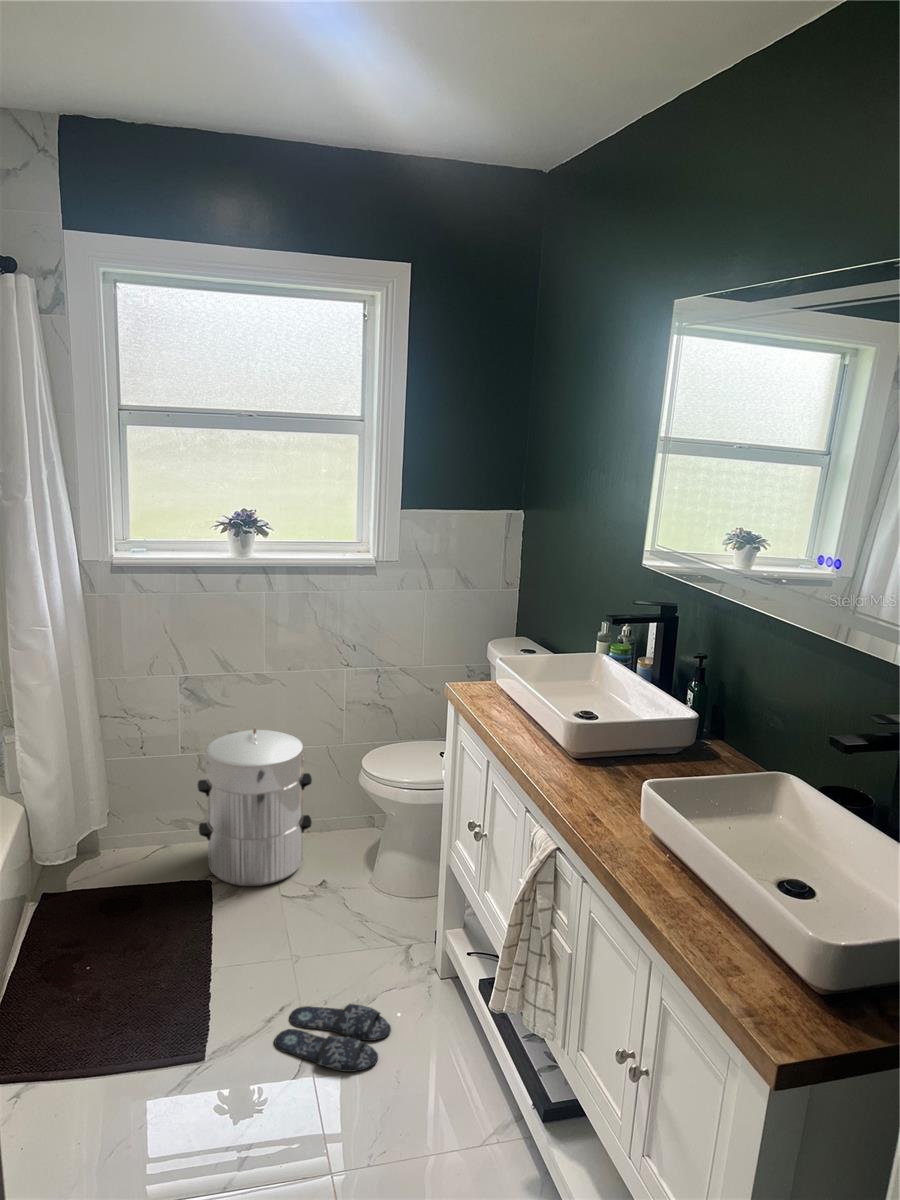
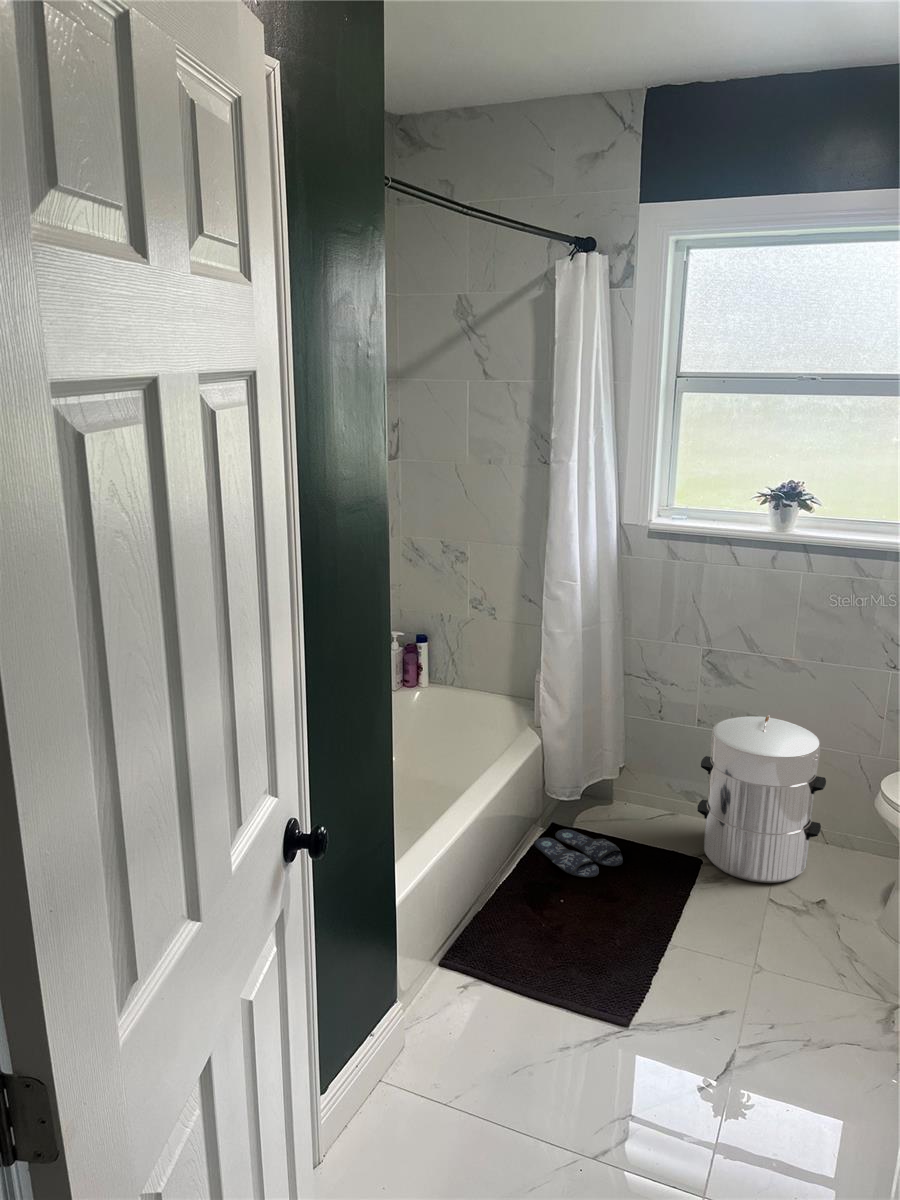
slippers: present [274,1004,391,1072] -> present [534,829,623,877]

